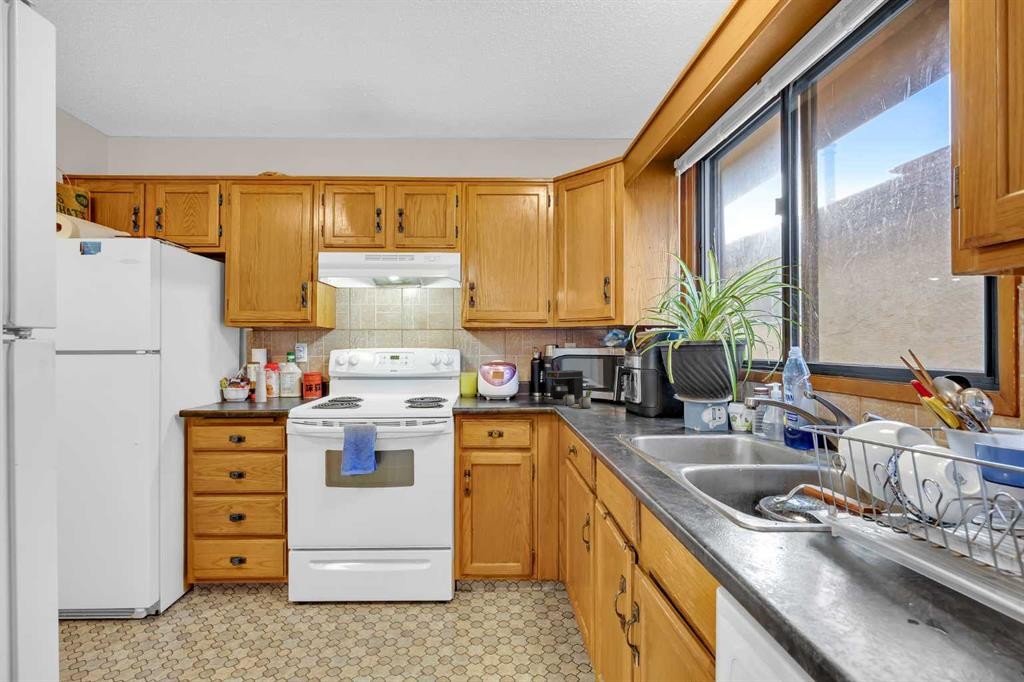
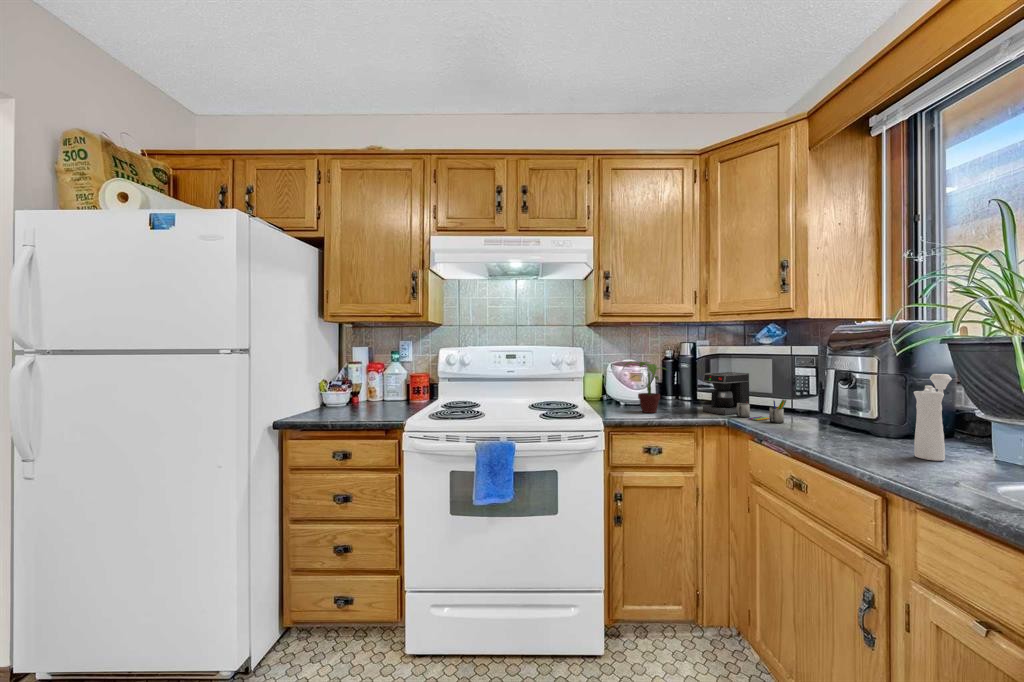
potted plant: none [478,361,520,404] -> present [623,362,670,413]
pepper mill: present [255,363,286,403] -> present [914,374,952,461]

